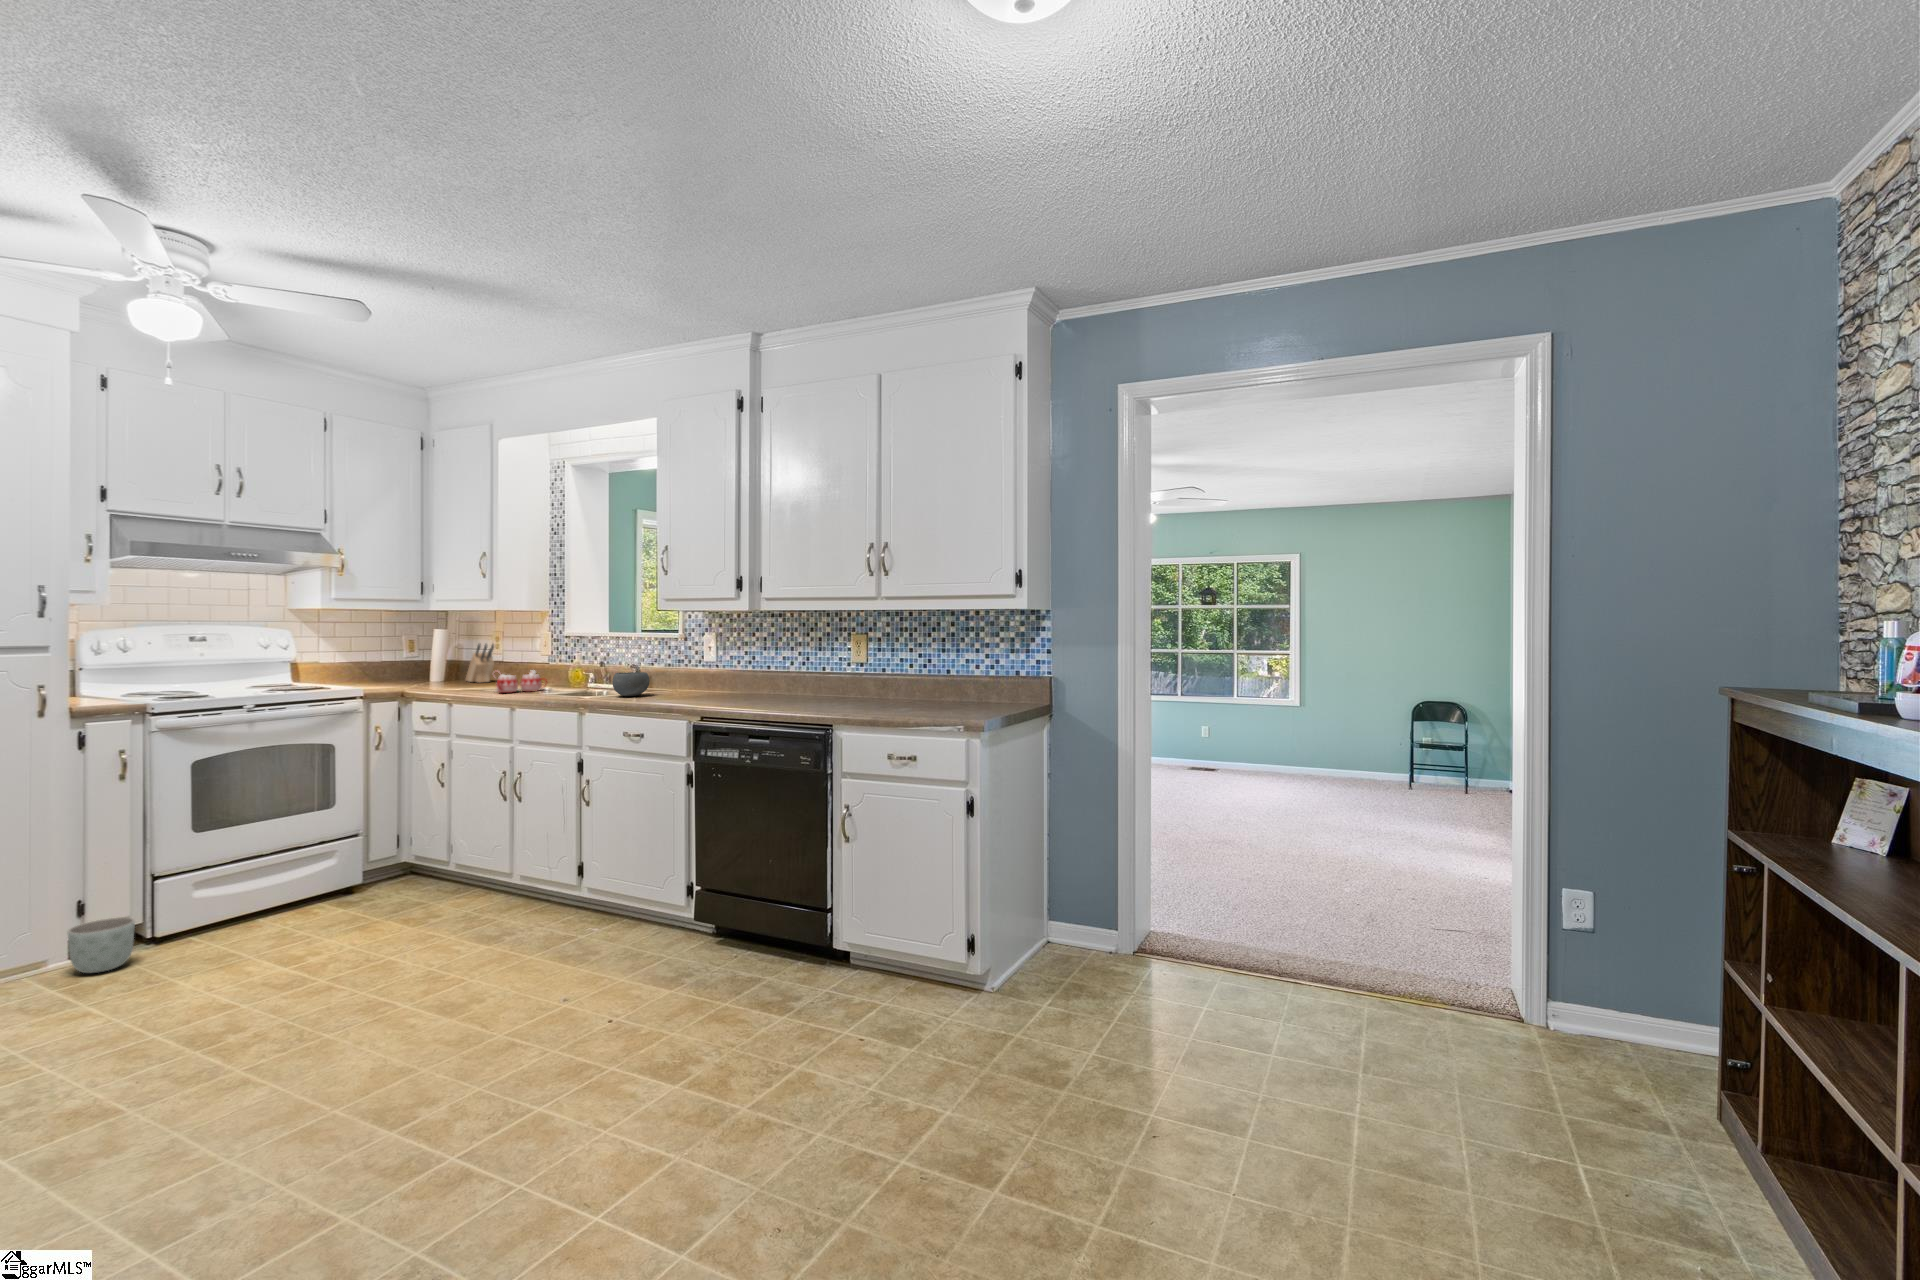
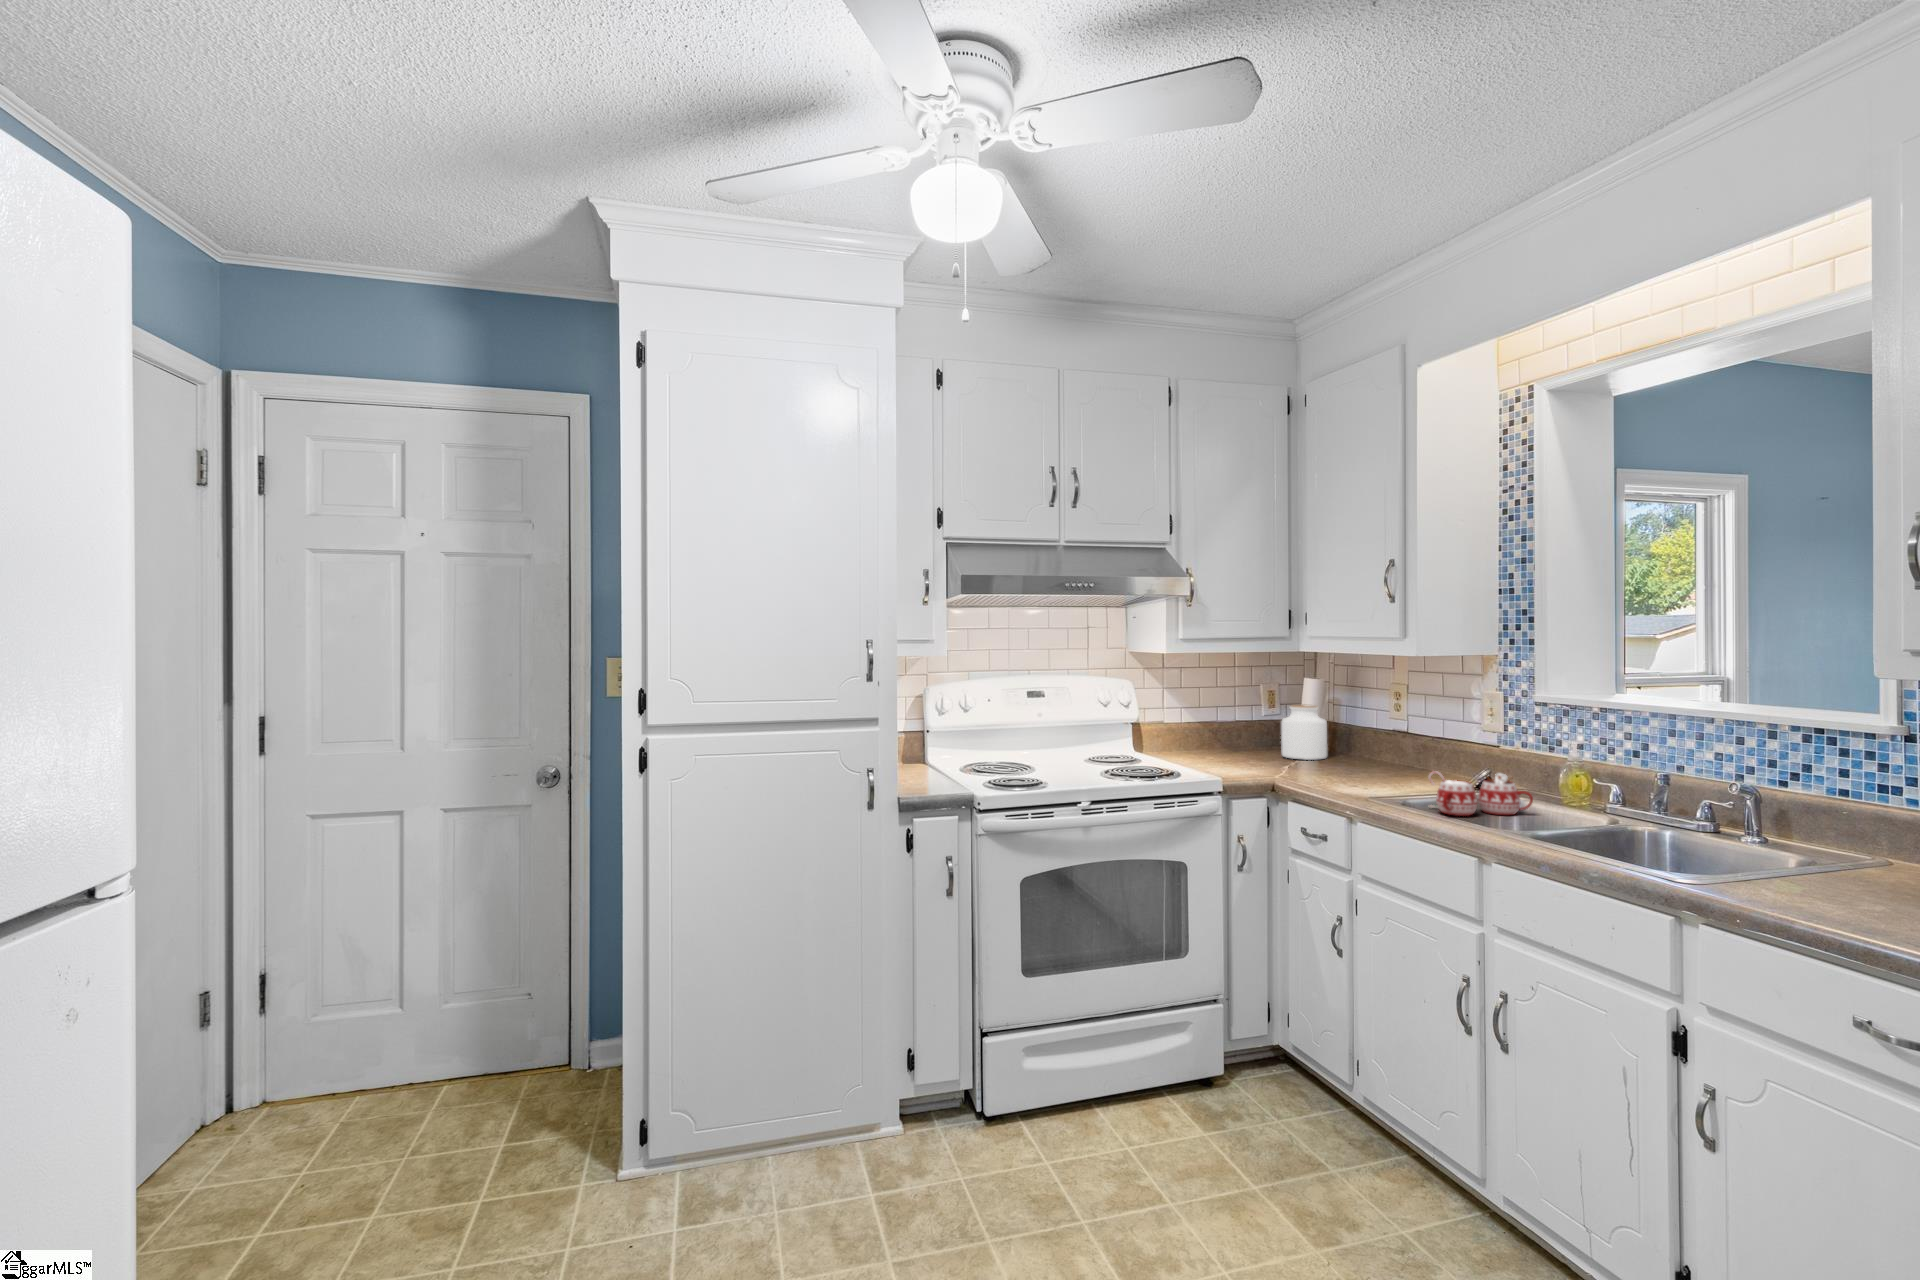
knife block: present [466,644,494,683] -> none [1351,706,1402,768]
jar: none [416,647,450,682] -> present [1281,705,1327,760]
bowl: present [612,672,650,696] -> none [1748,818,1865,884]
planter: present [67,917,135,973] -> none [889,1087,956,1174]

